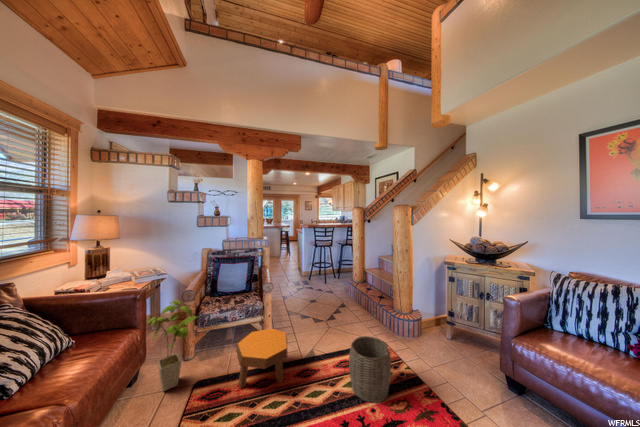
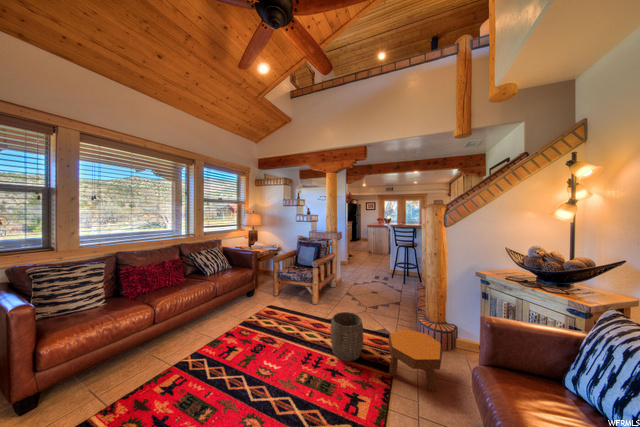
house plant: present [148,300,197,391] -> none [253,259,277,304]
footstool: present [236,329,288,389] -> present [388,329,442,392]

